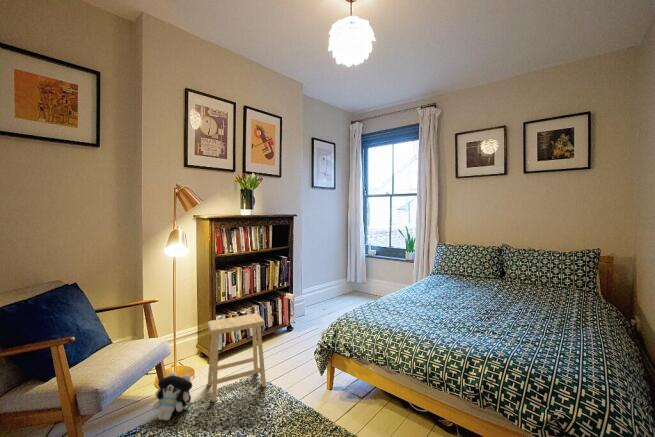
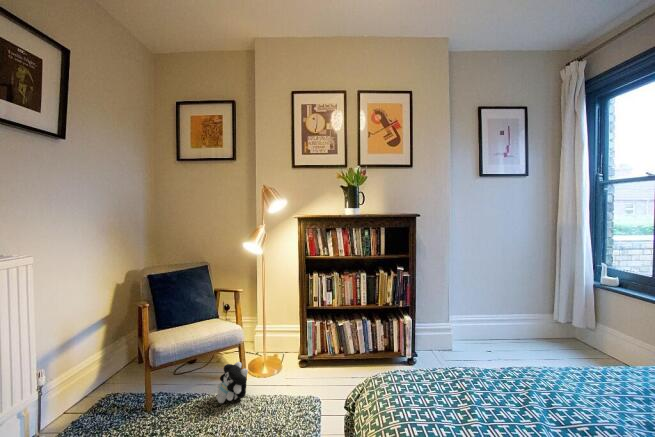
footstool: present [207,313,266,402] -> none [261,324,325,417]

